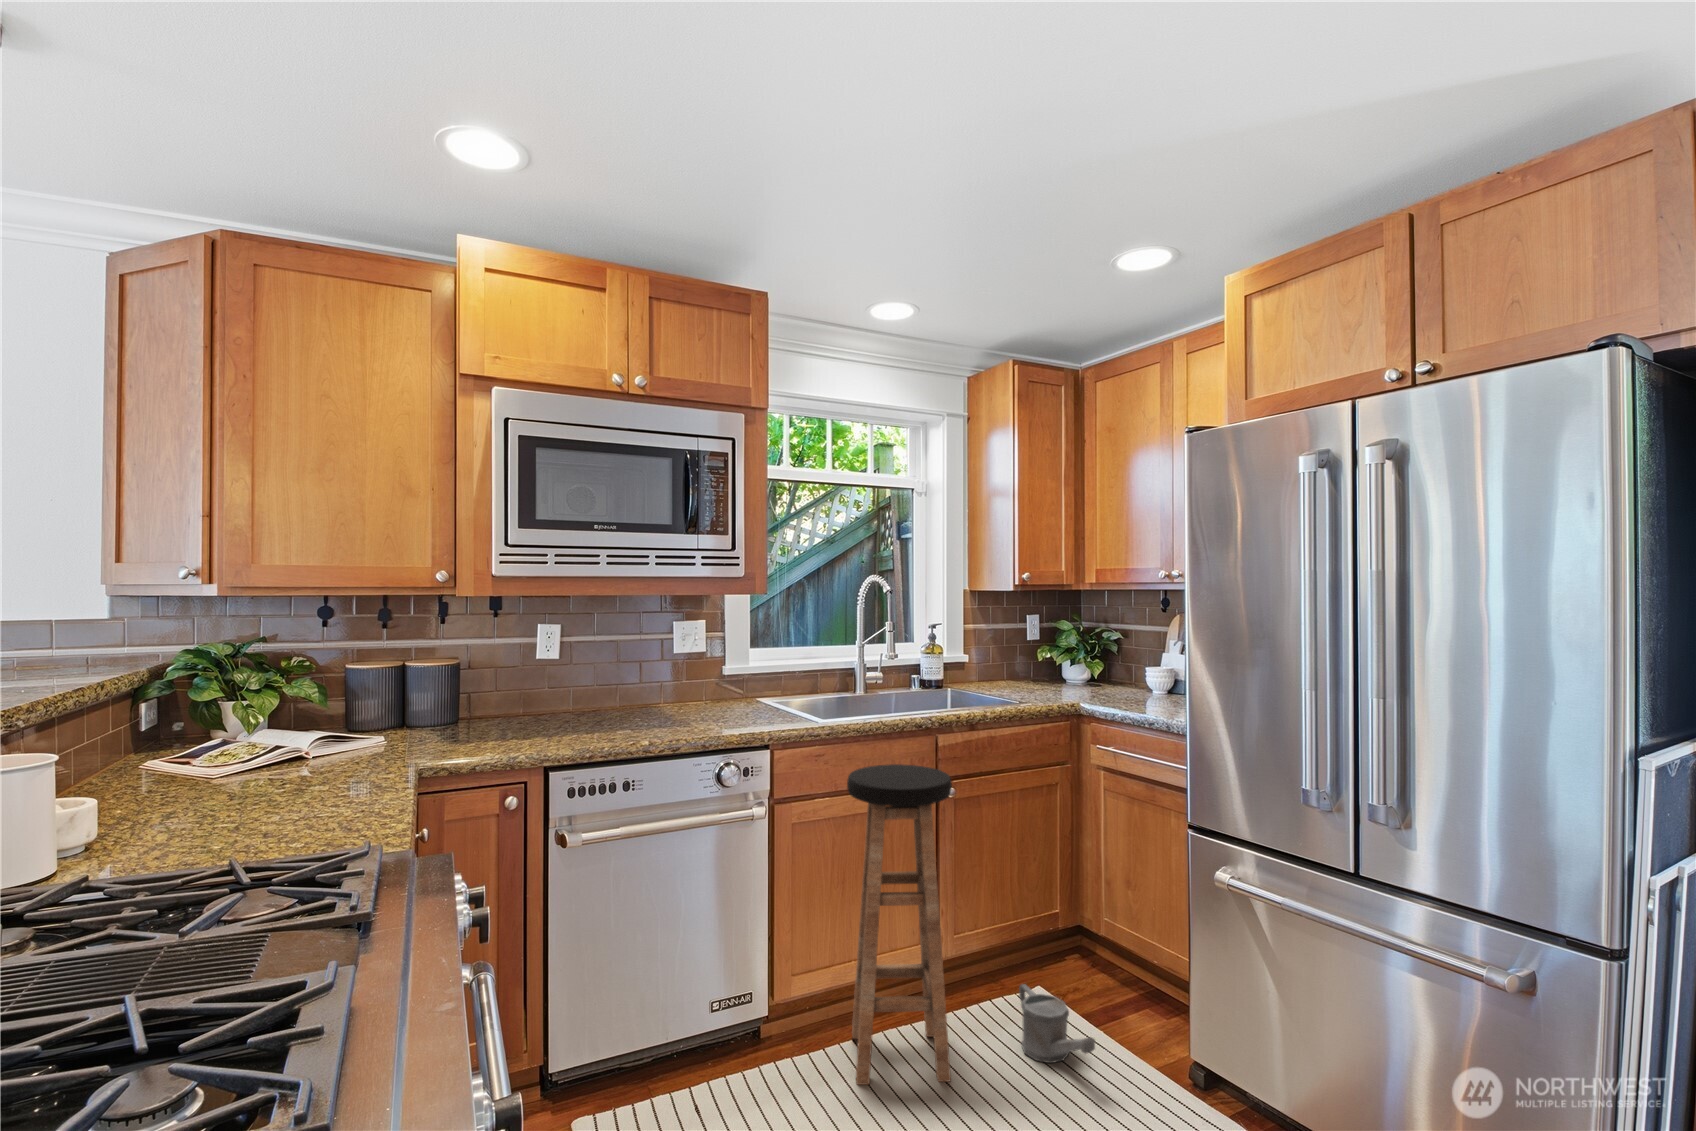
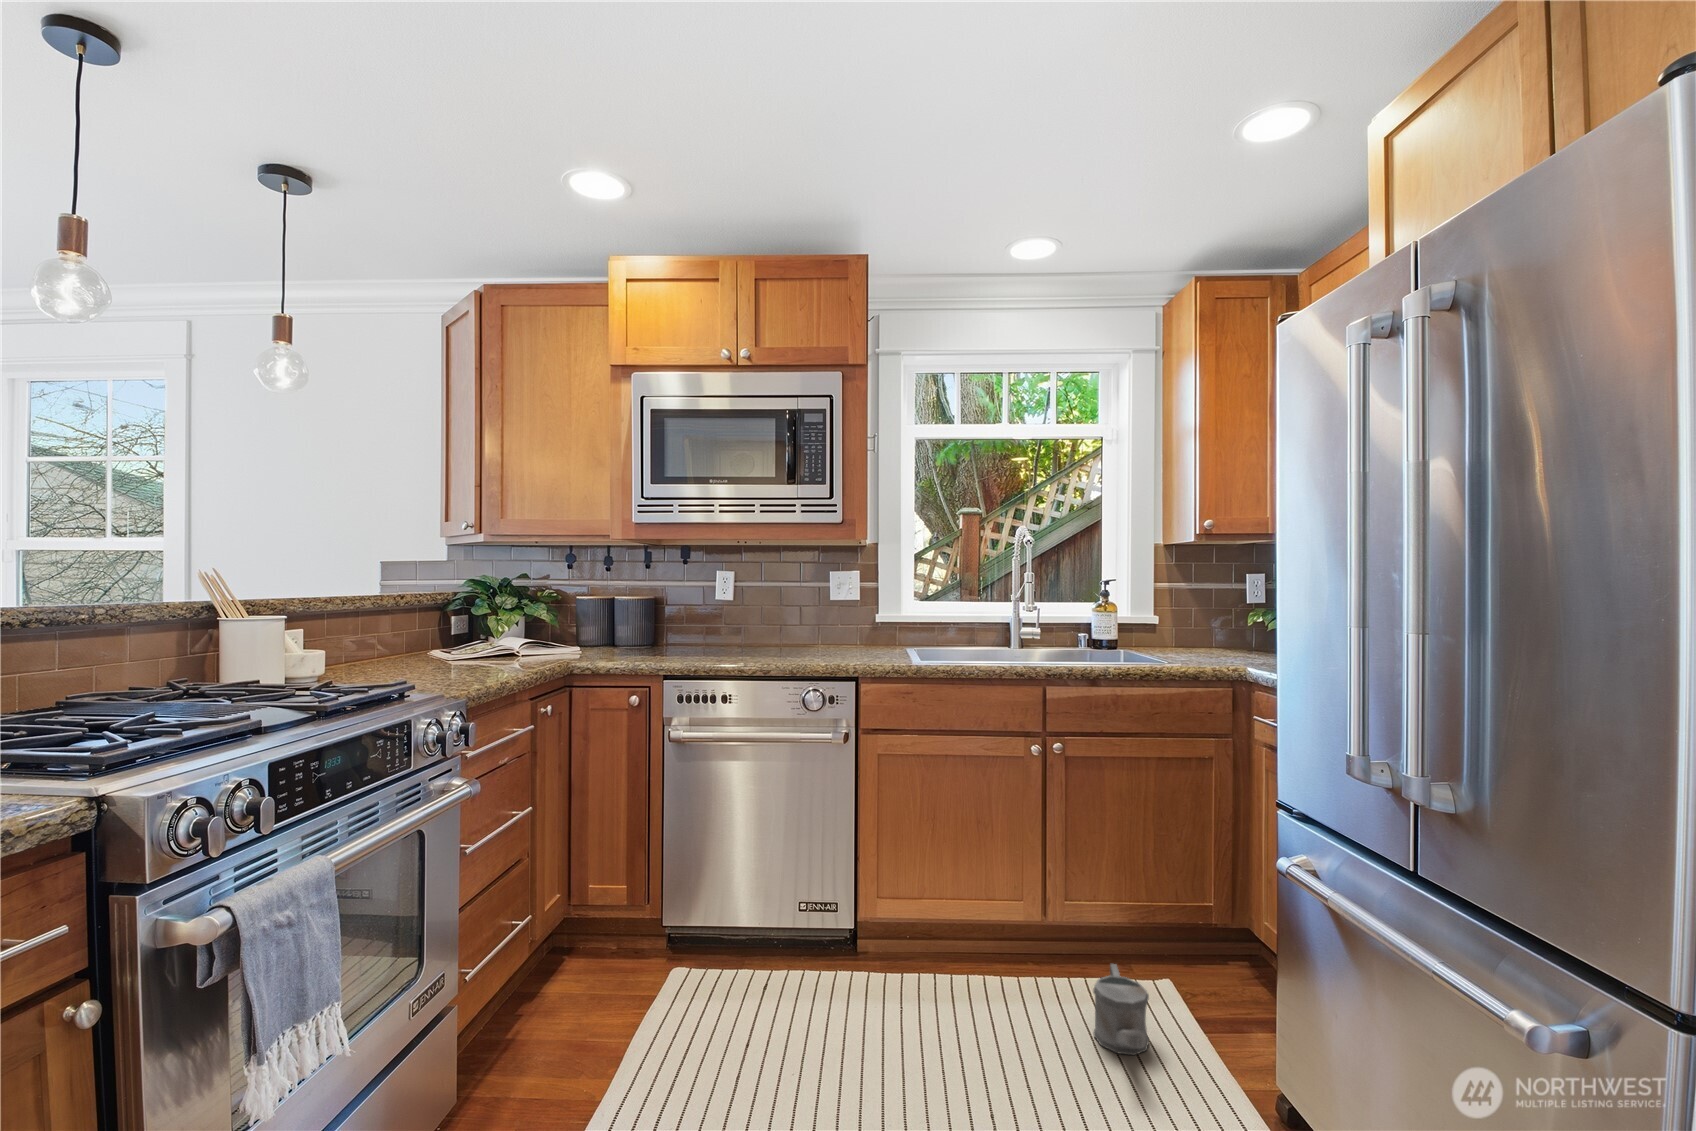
bar stool: present [847,764,952,1085] -> none [902,706,1018,1038]

